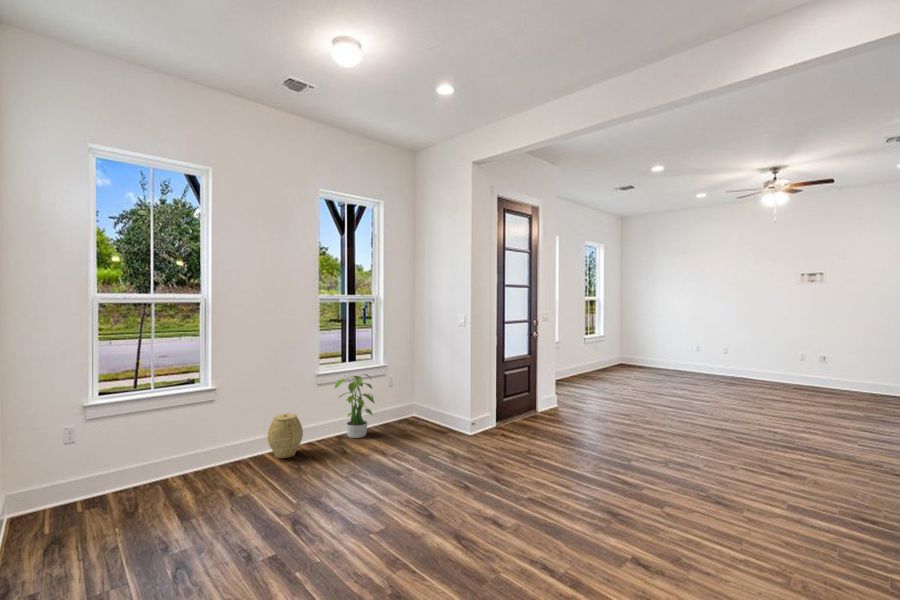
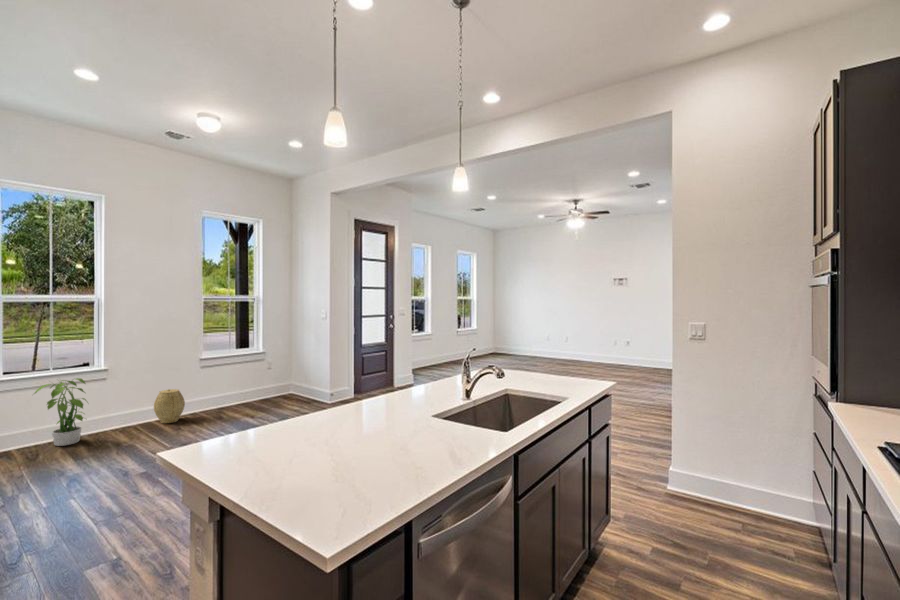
potted plant: present [335,374,375,438] -> present [34,378,86,446]

